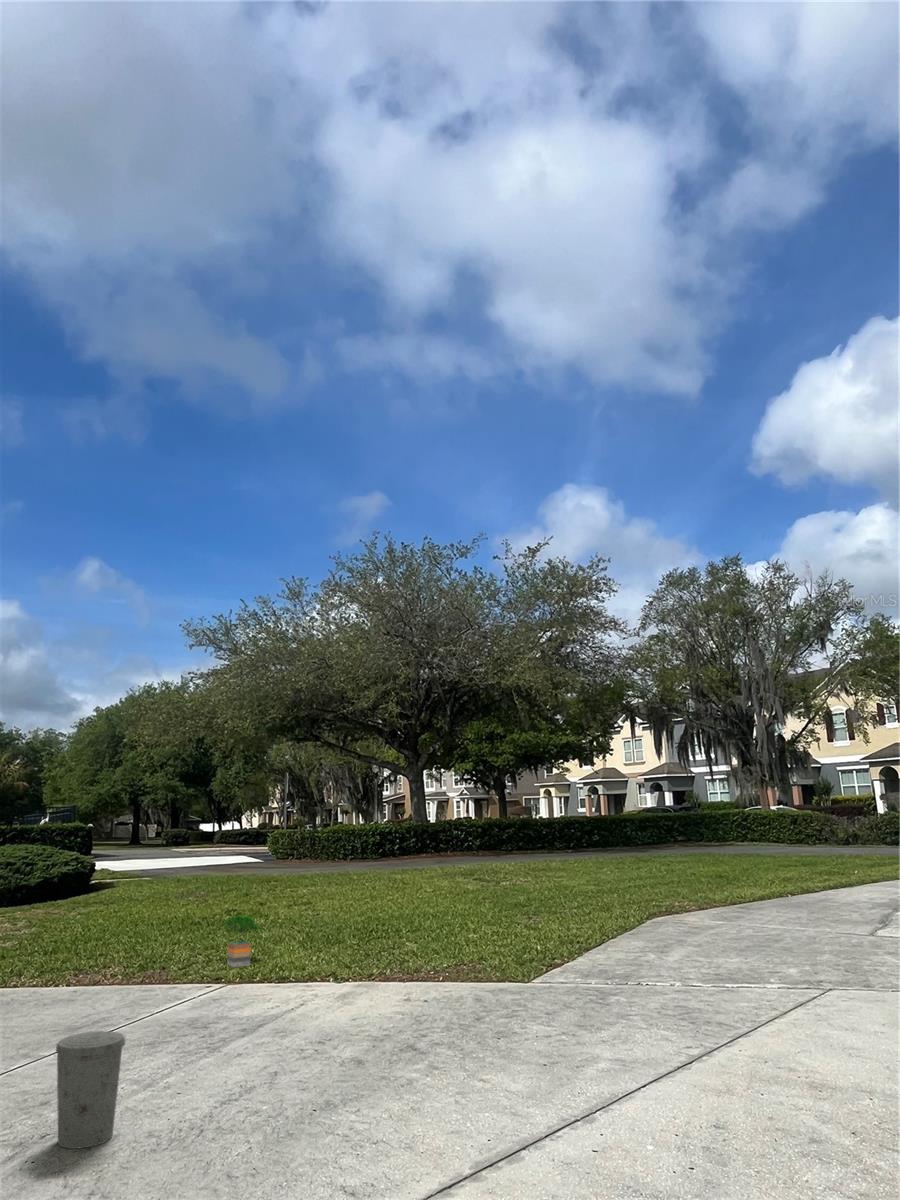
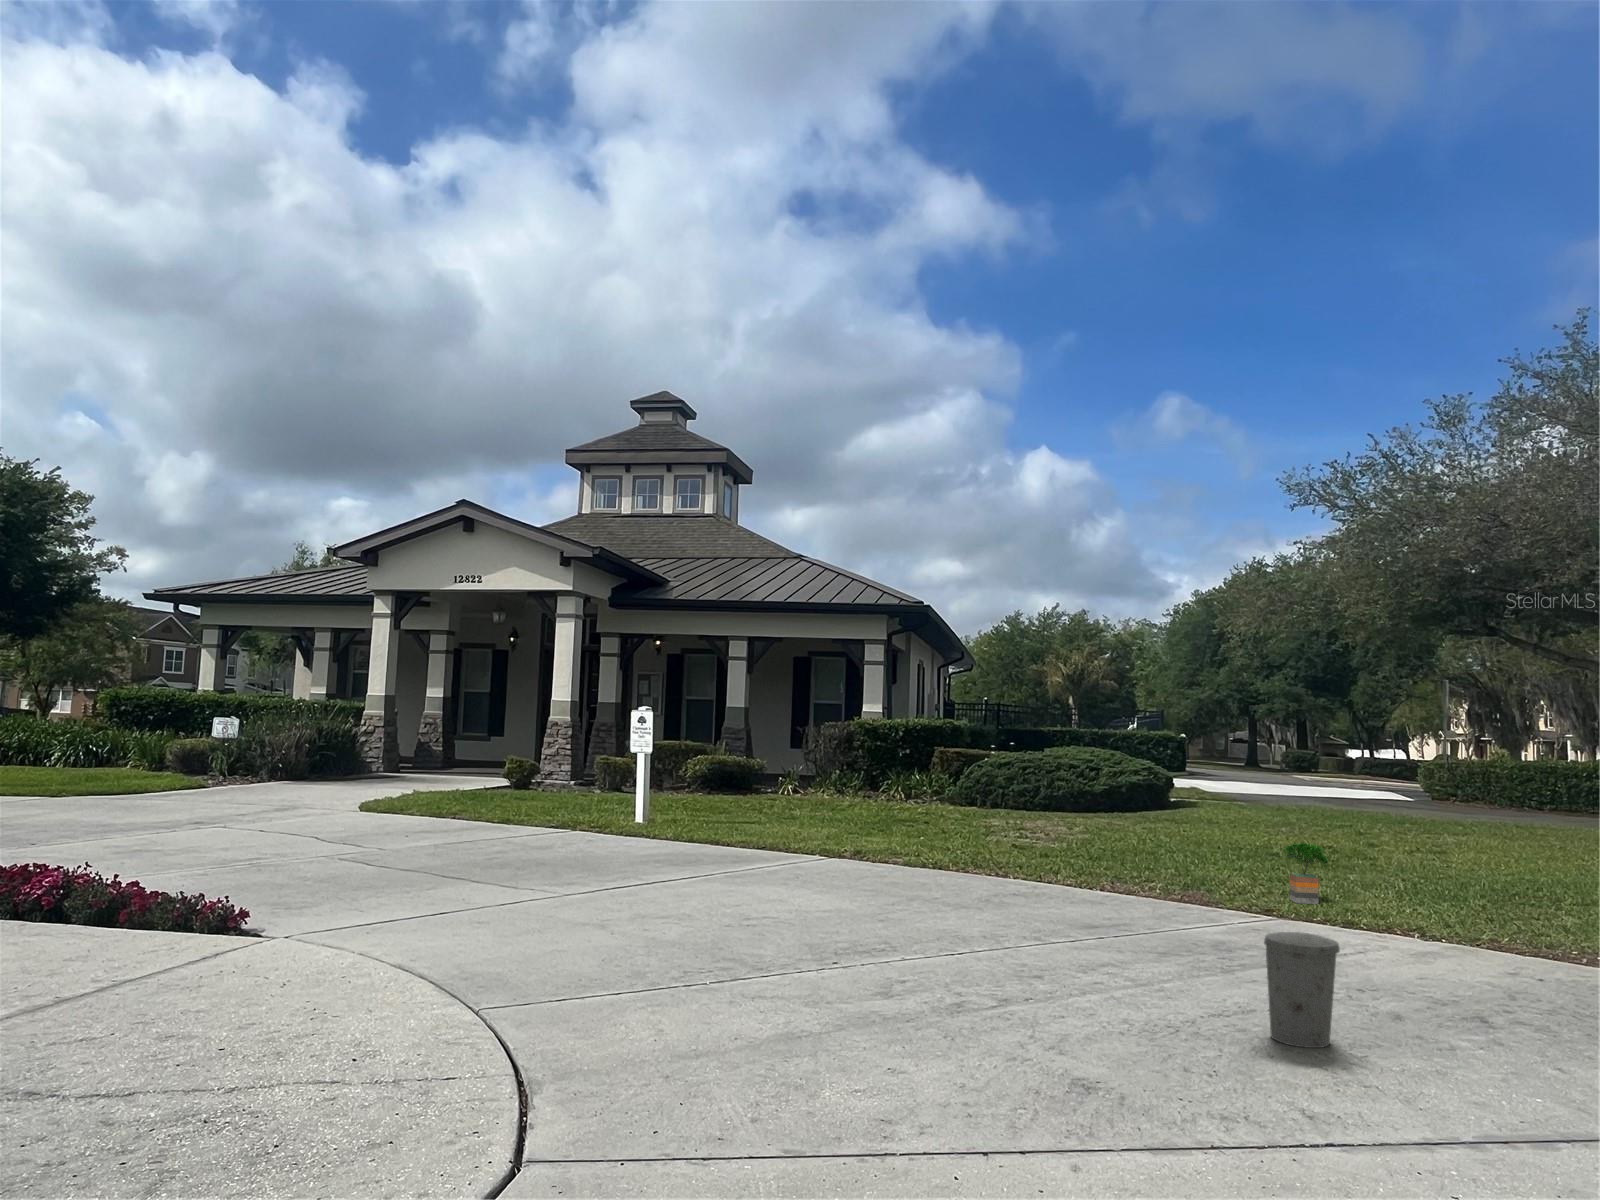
trash can: present [56,1031,125,1149] -> present [1264,932,1340,1048]

